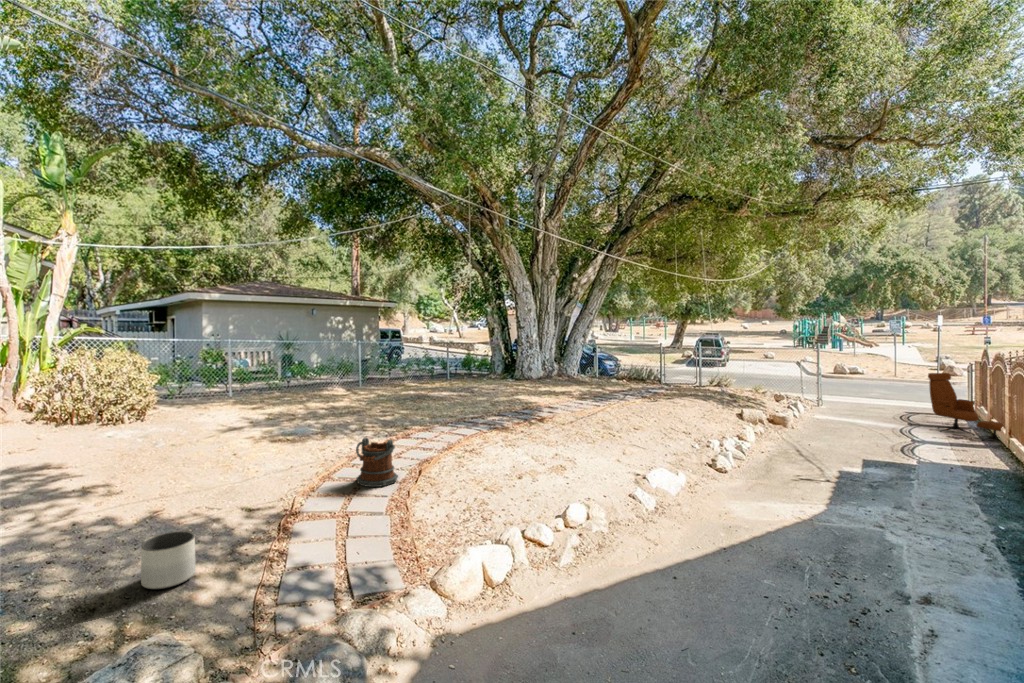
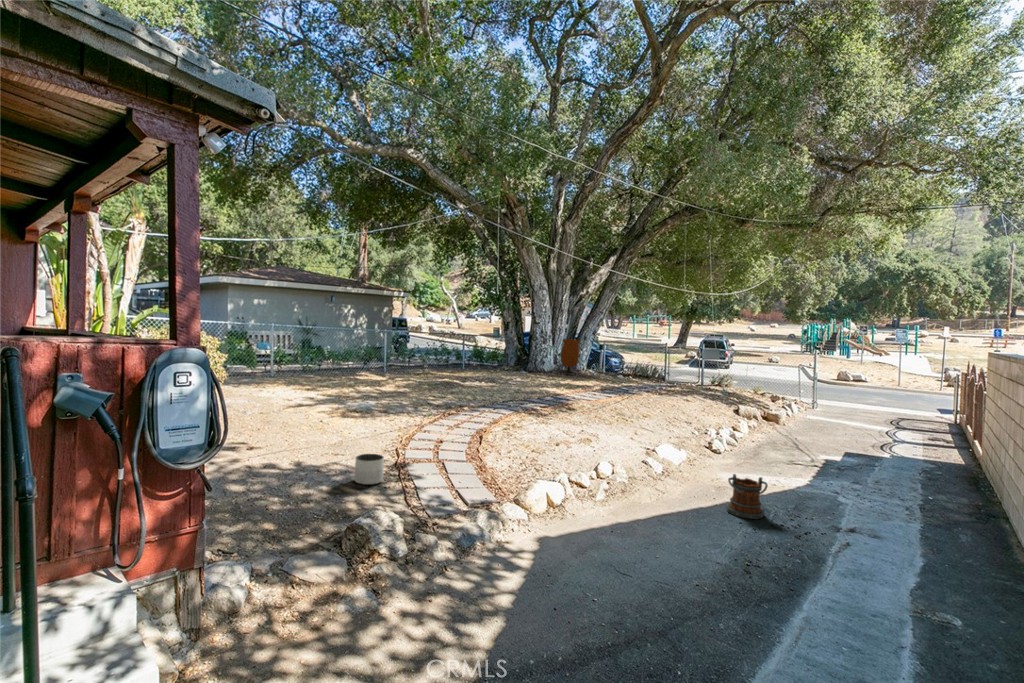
lounge chair: present [928,373,1003,440] -> present [560,339,580,375]
bucket: present [356,438,398,487] -> present [726,474,768,519]

